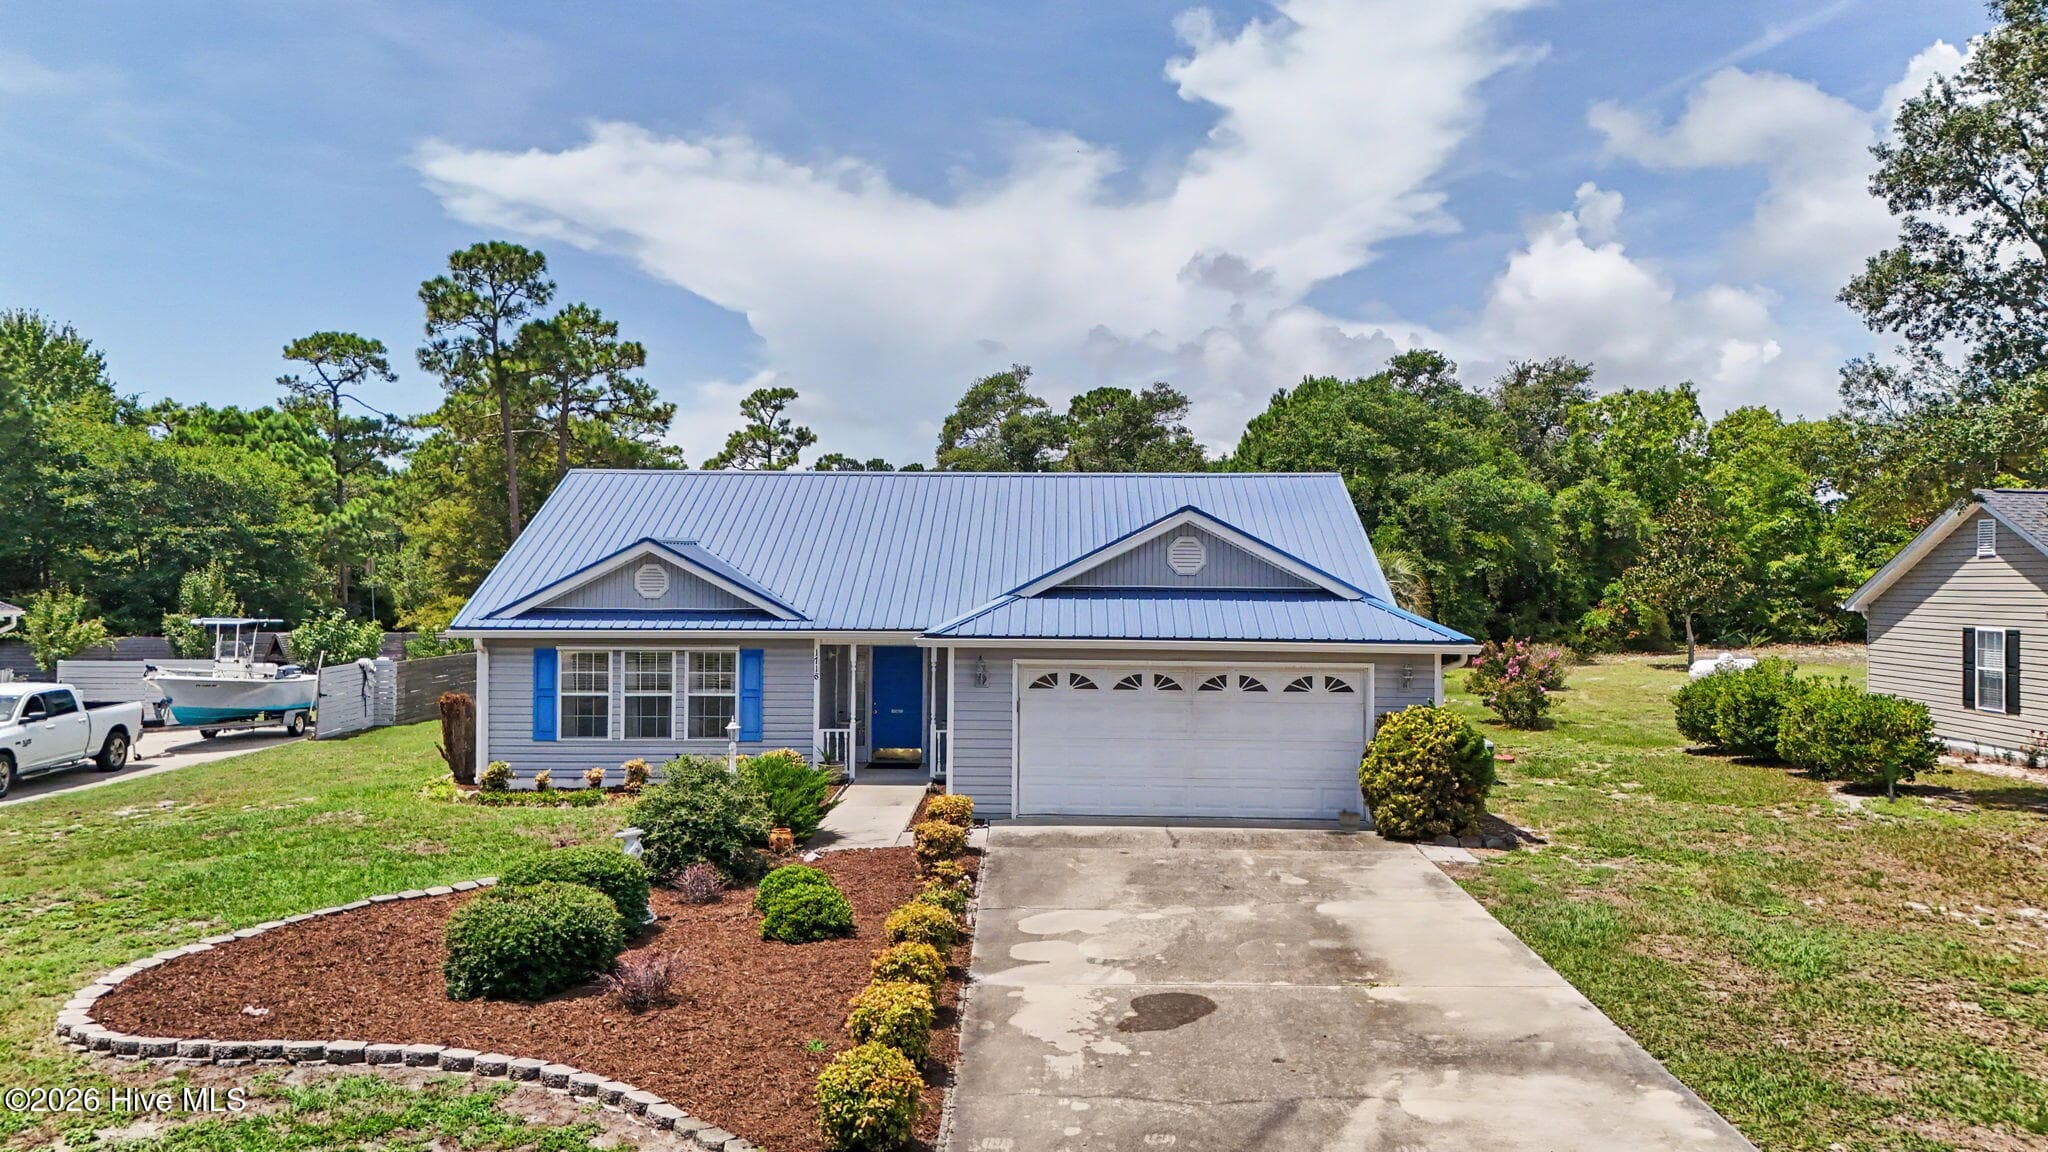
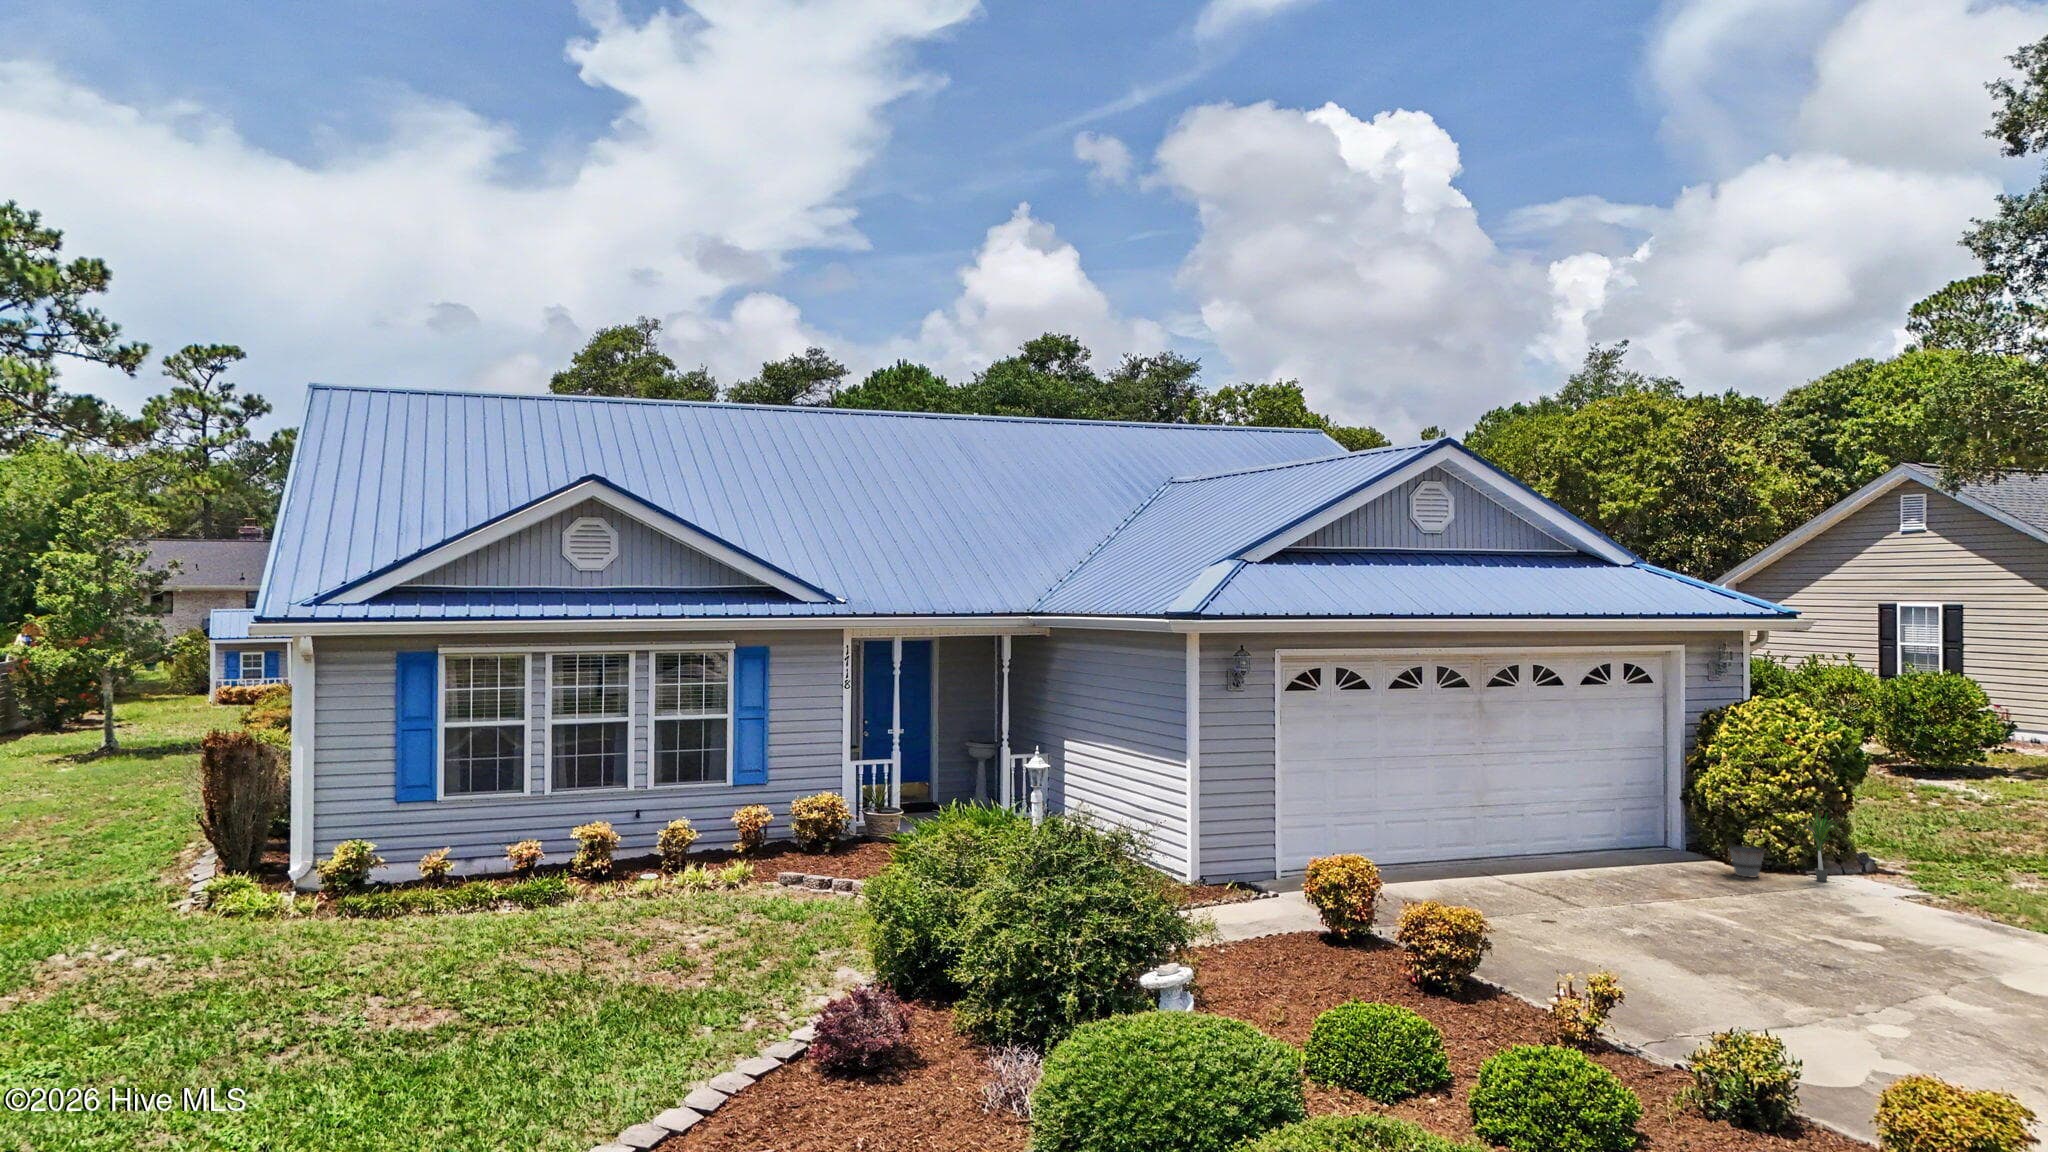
potted plant: present [1885,764,1897,803] -> present [1806,813,1840,881]

